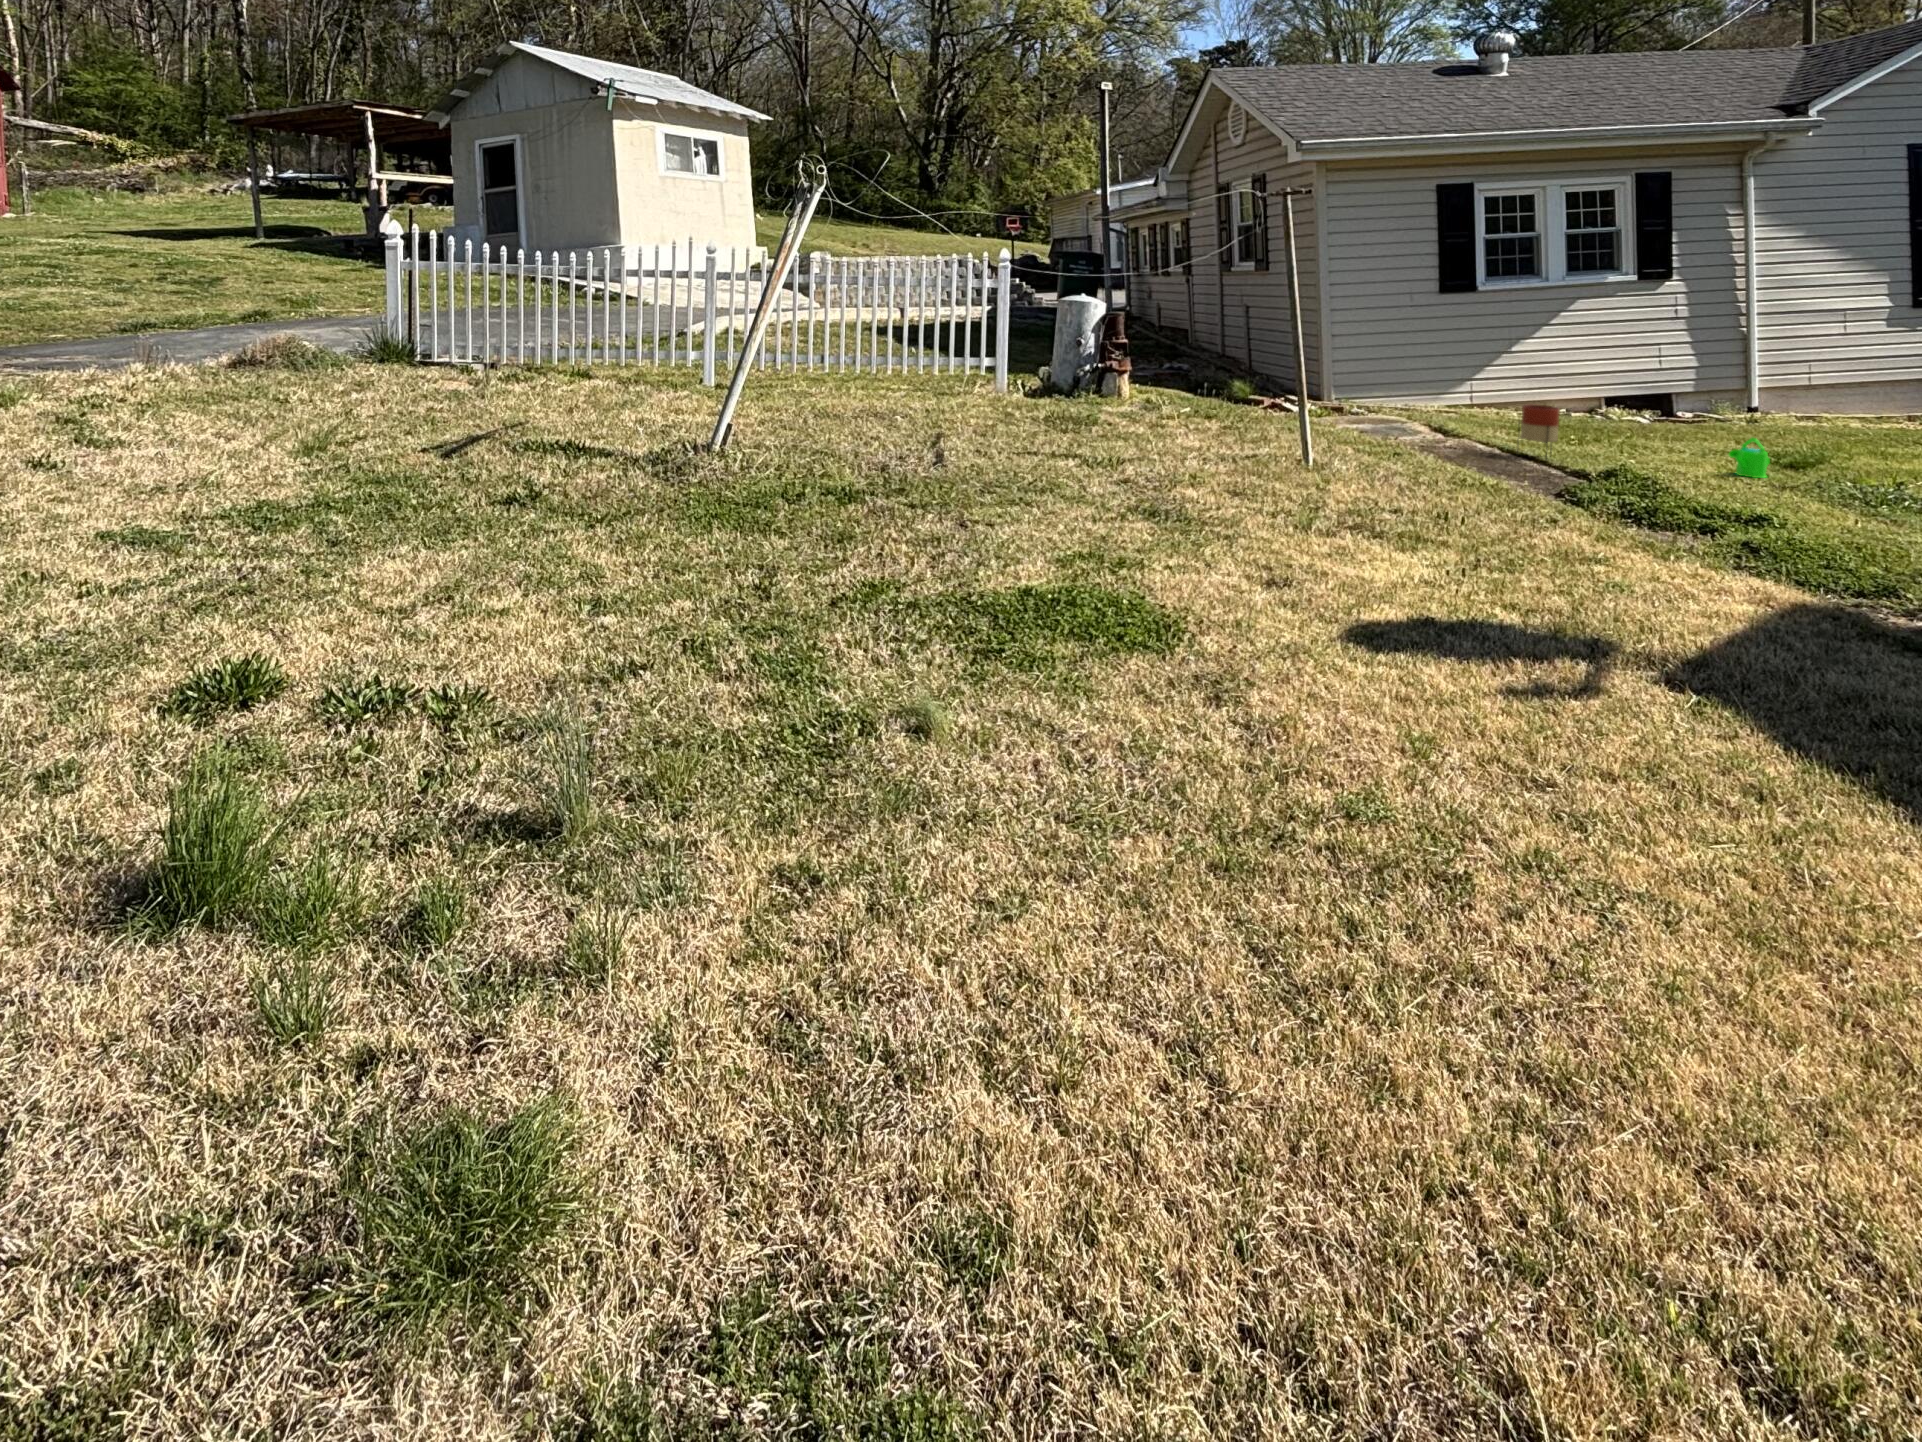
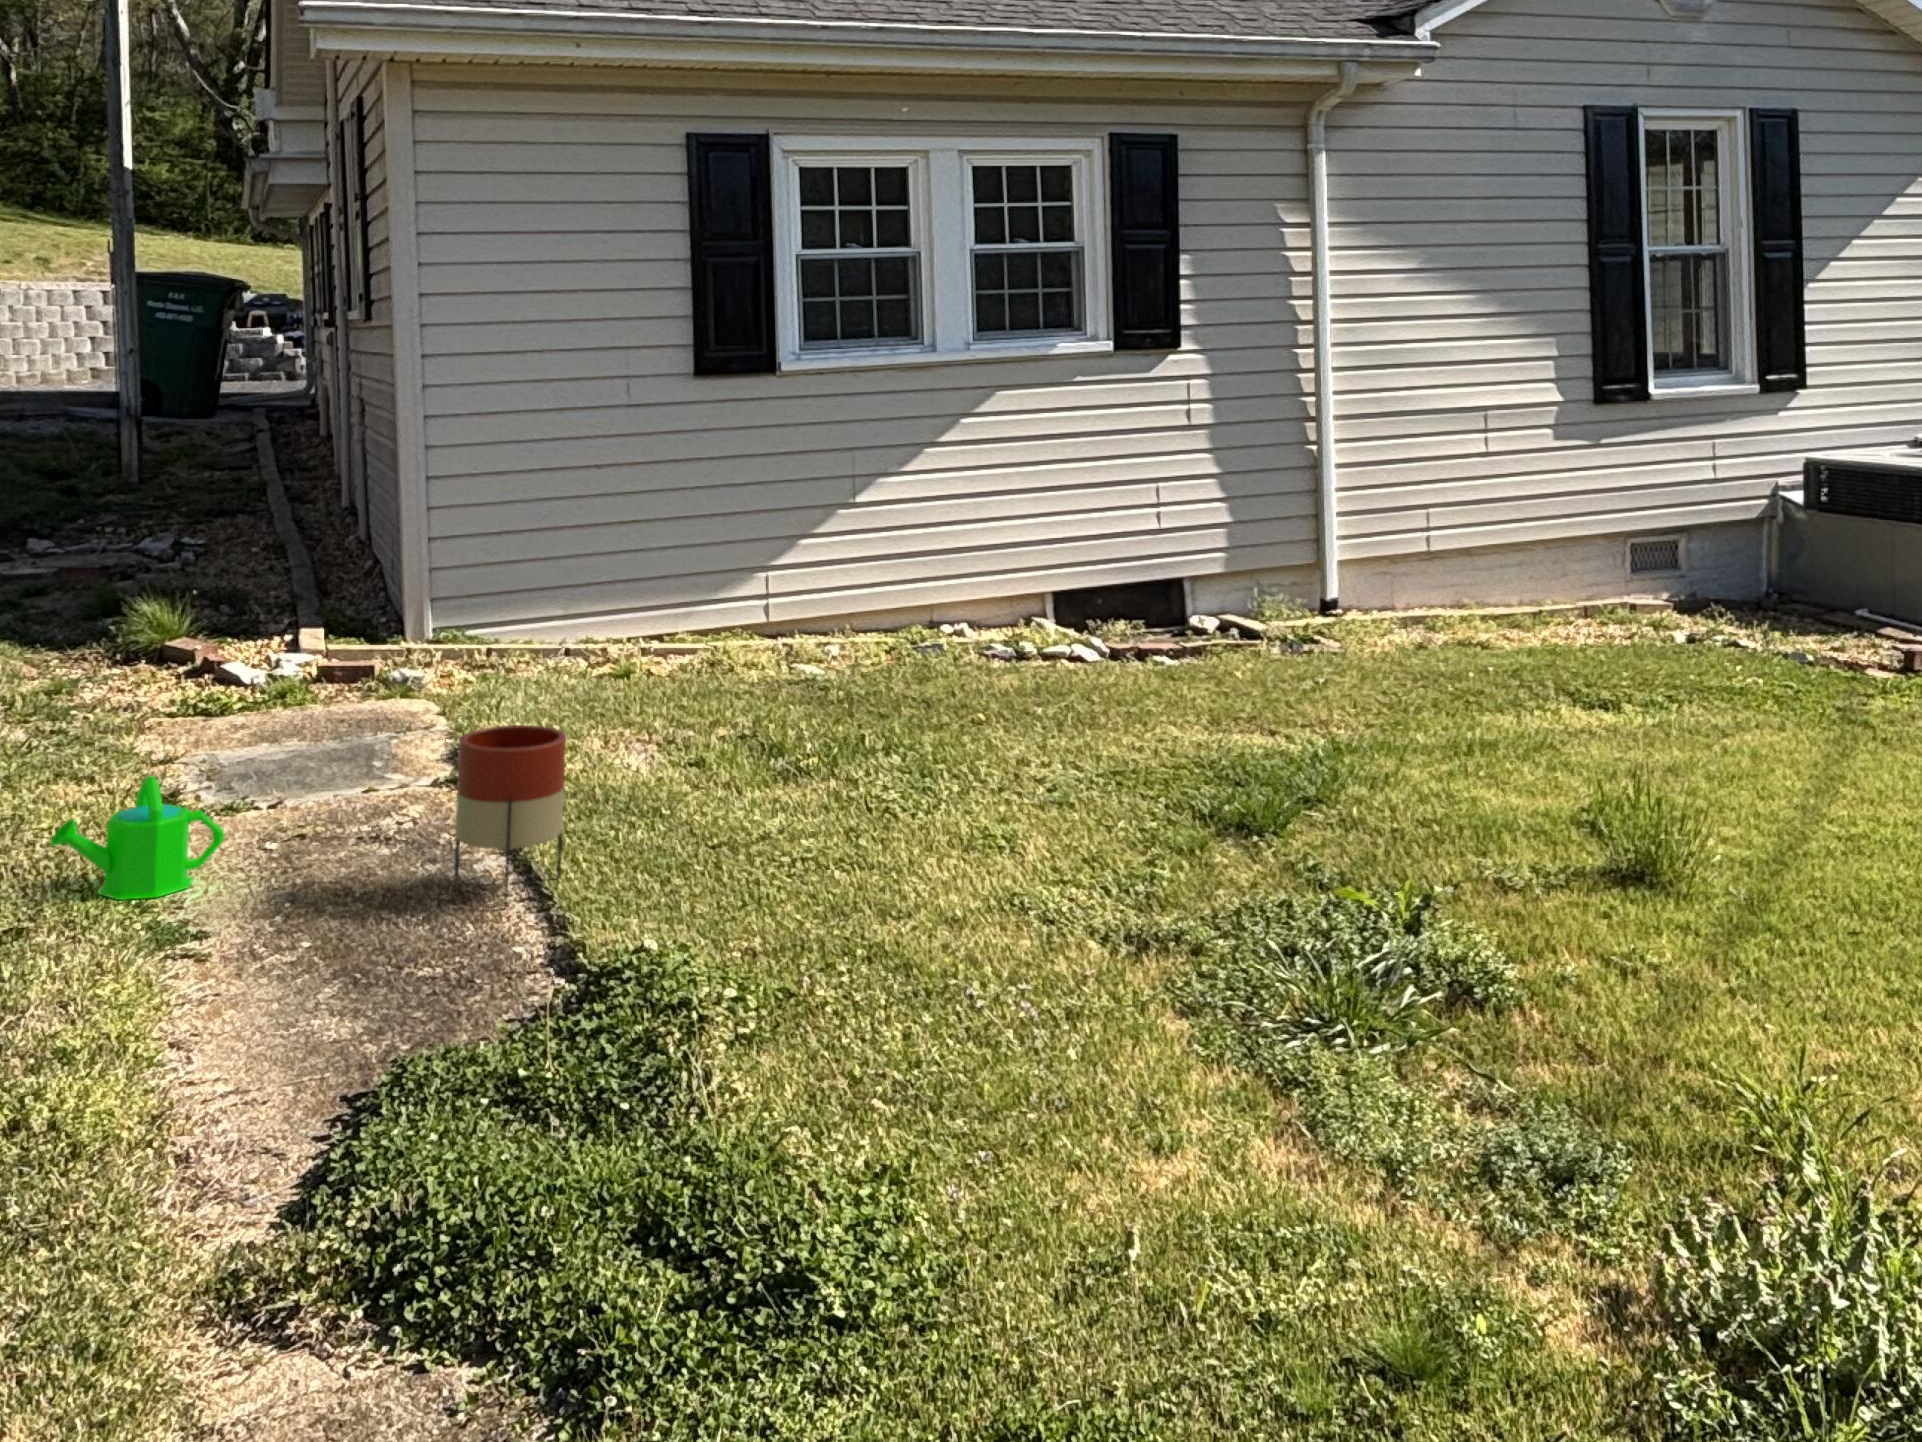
watering can: present [1729,438,1770,478] -> present [50,775,224,900]

